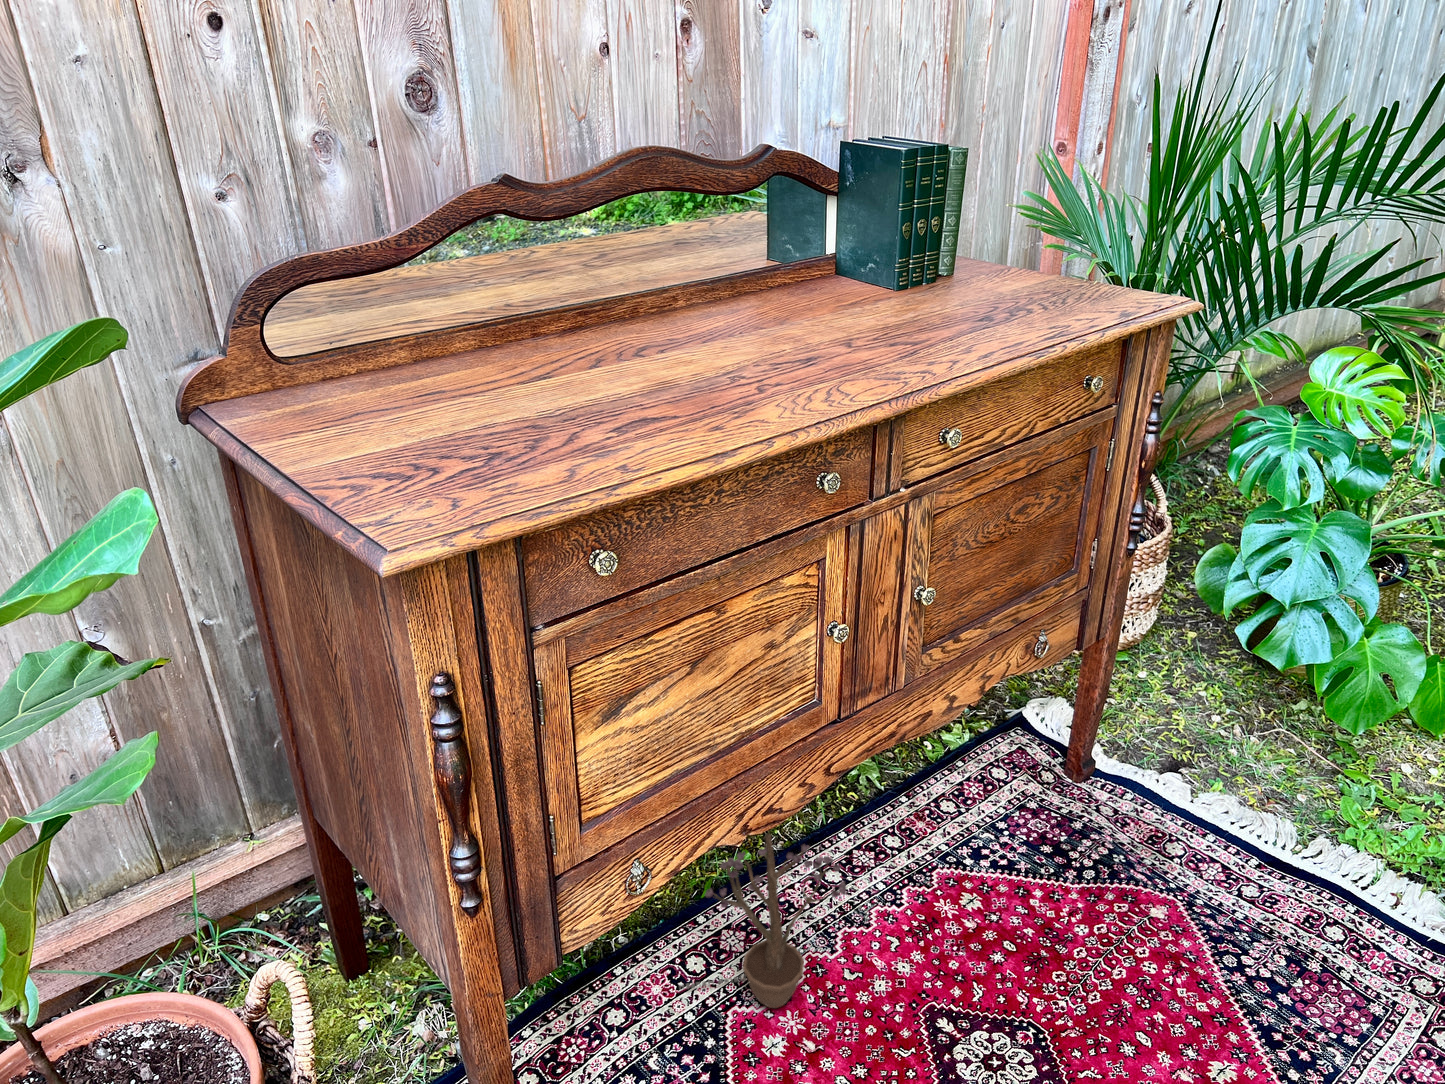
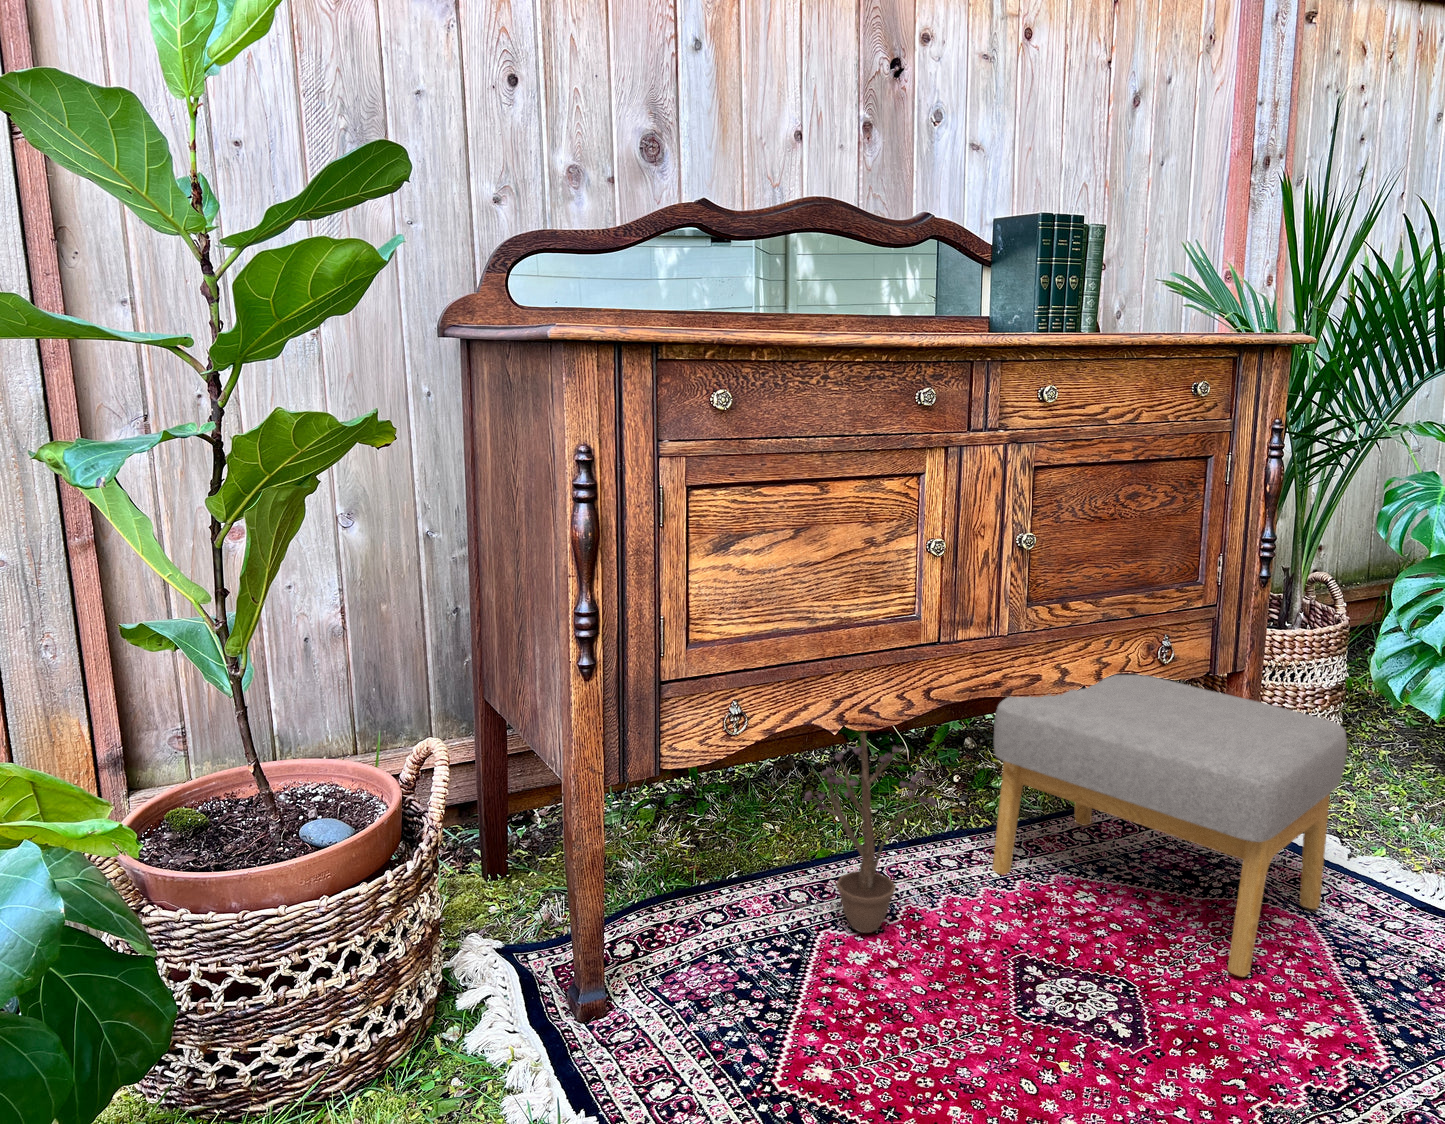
footstool: none [879,648,1221,993] -> present [992,675,1347,977]

